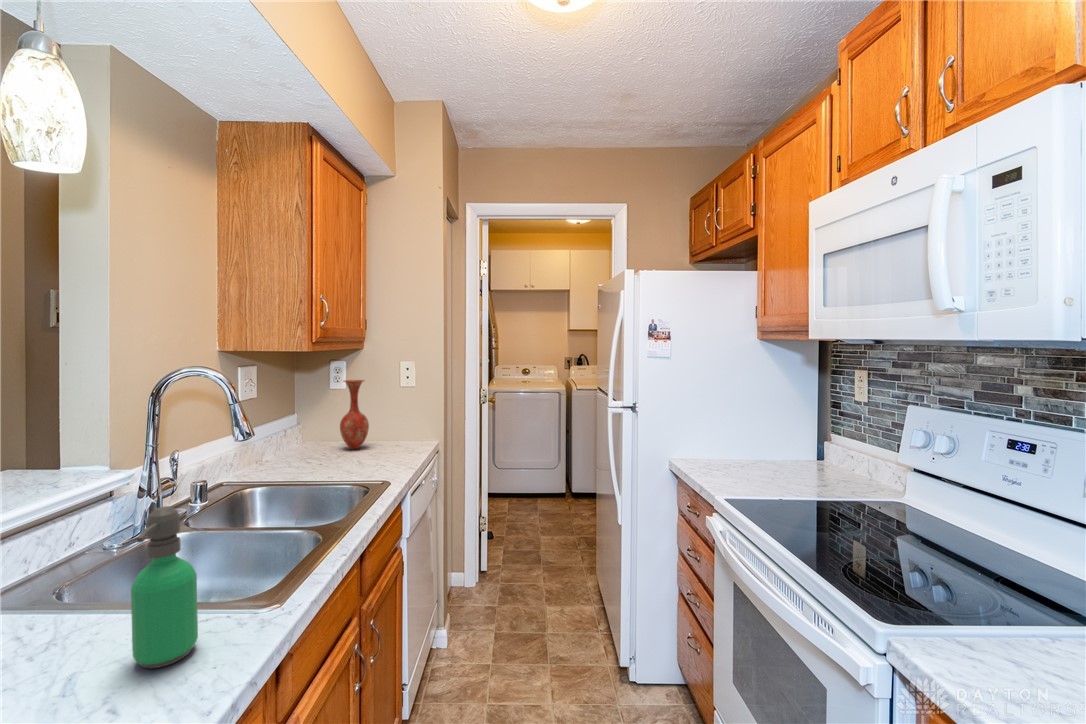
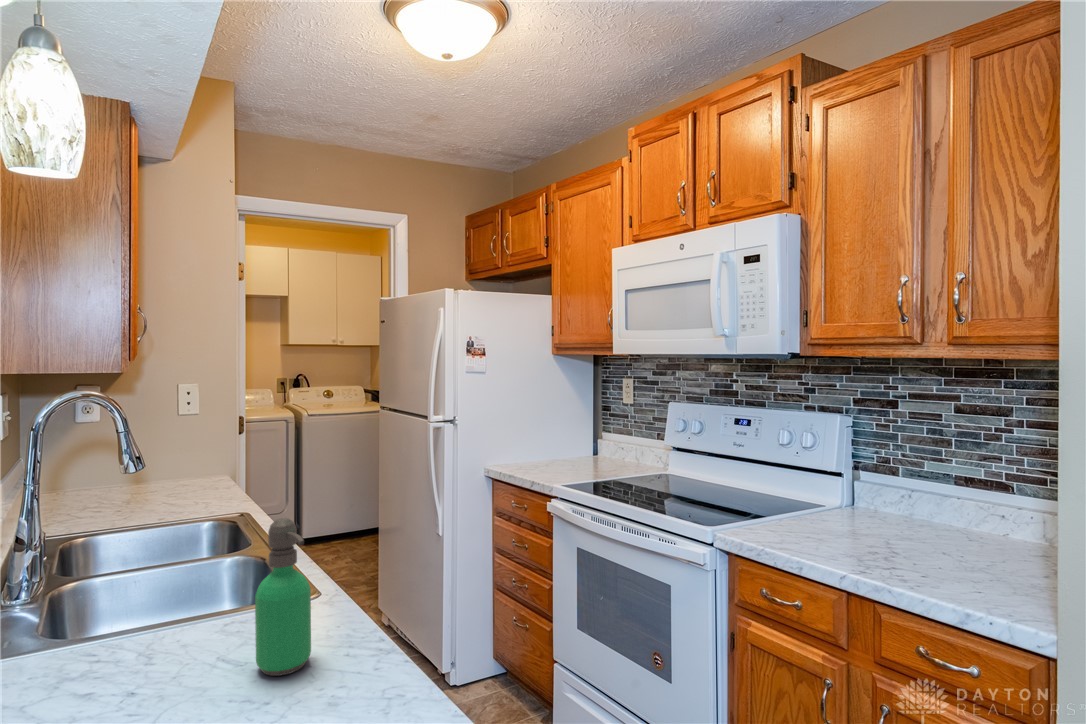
vase: present [340,380,369,449] -> none [83,411,128,506]

